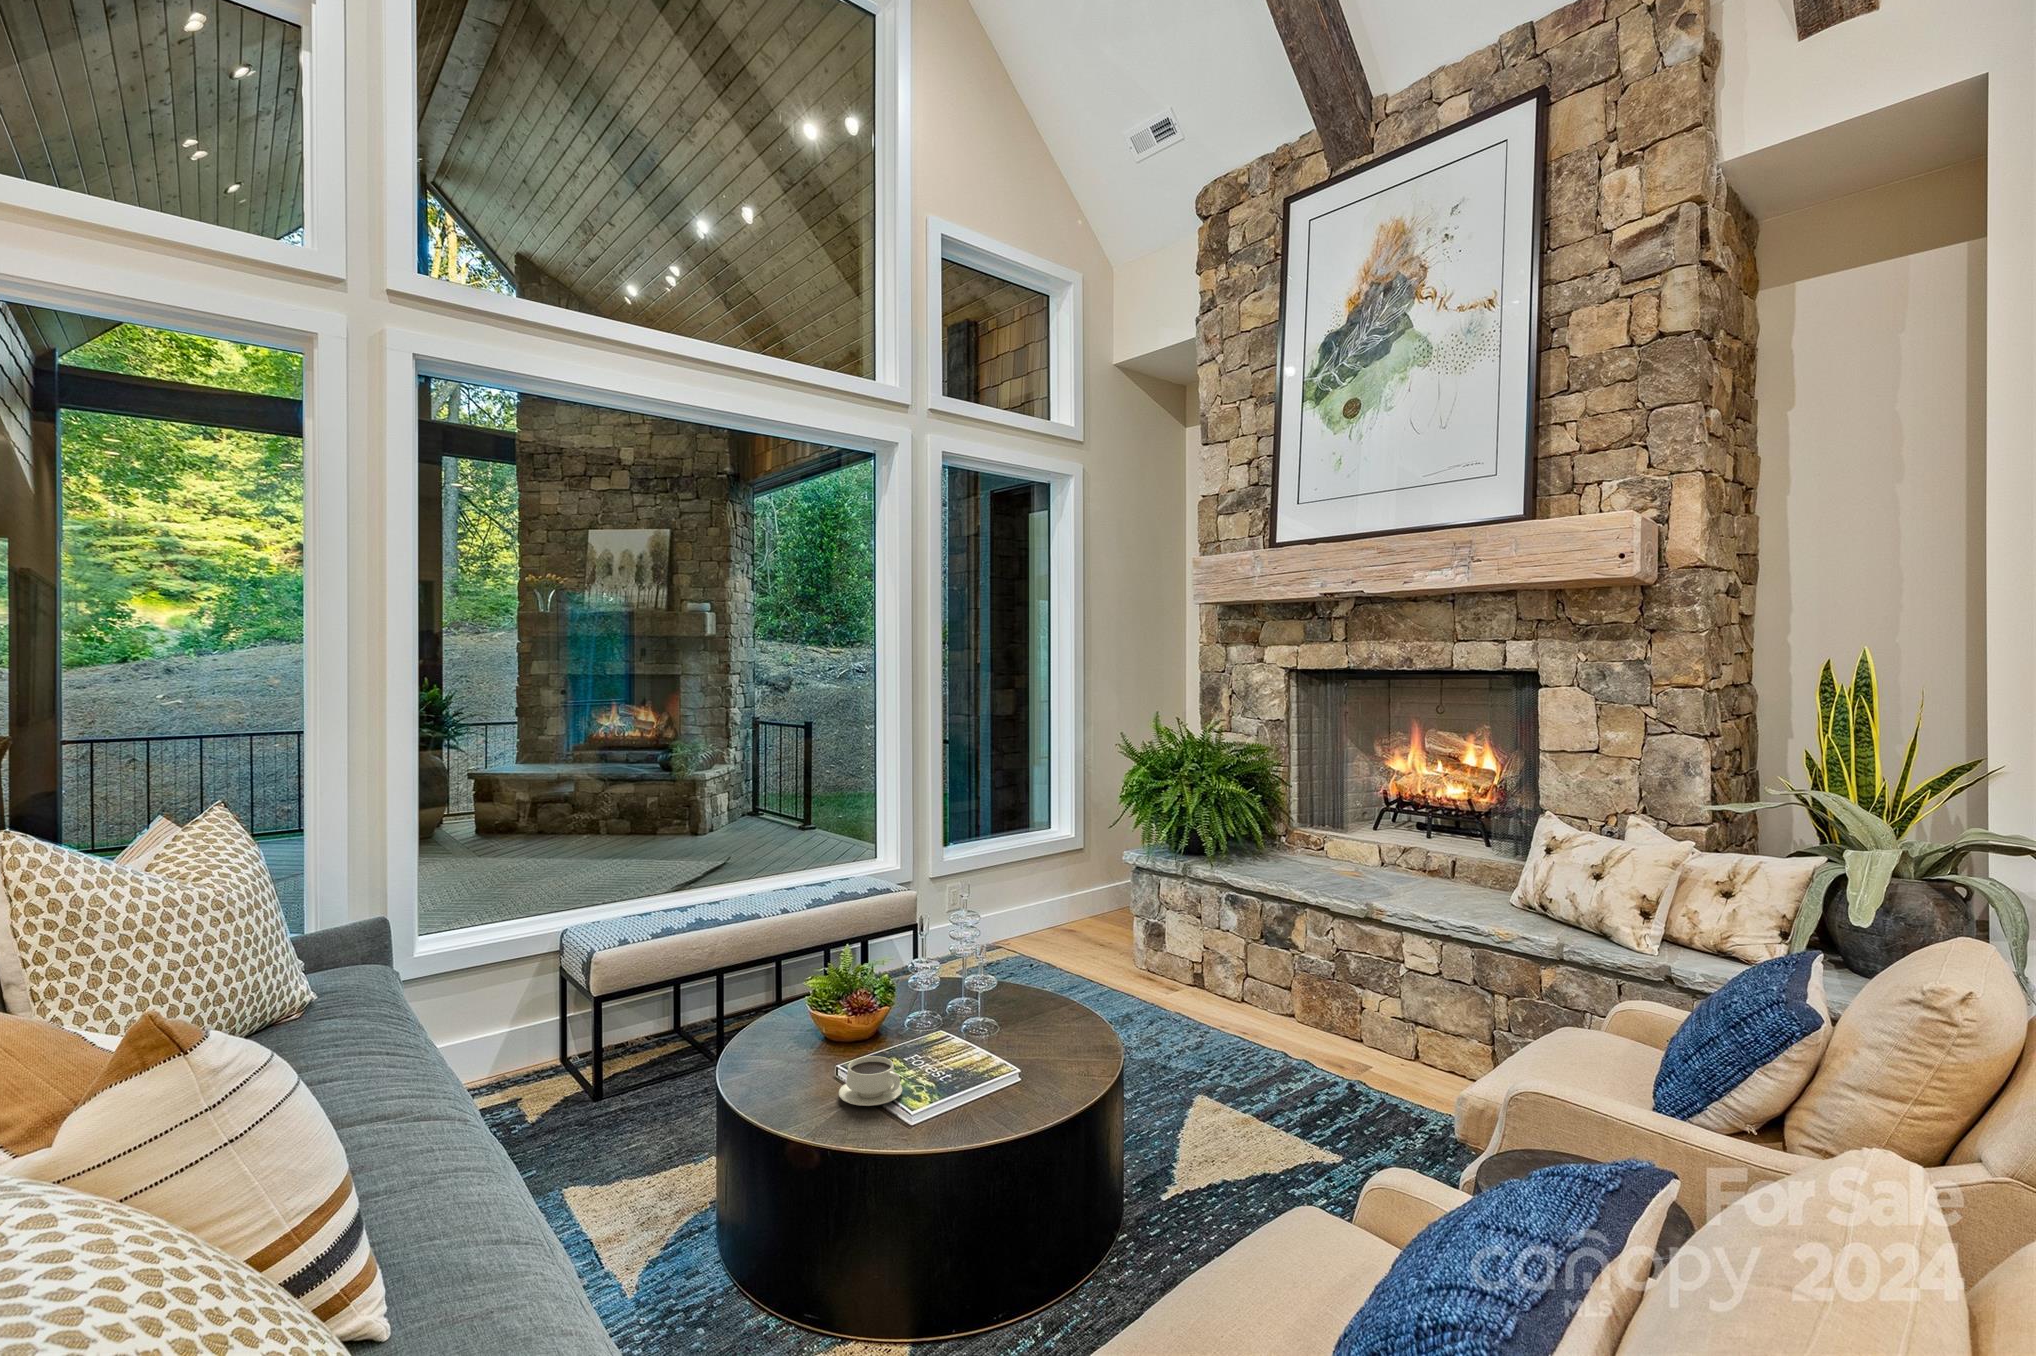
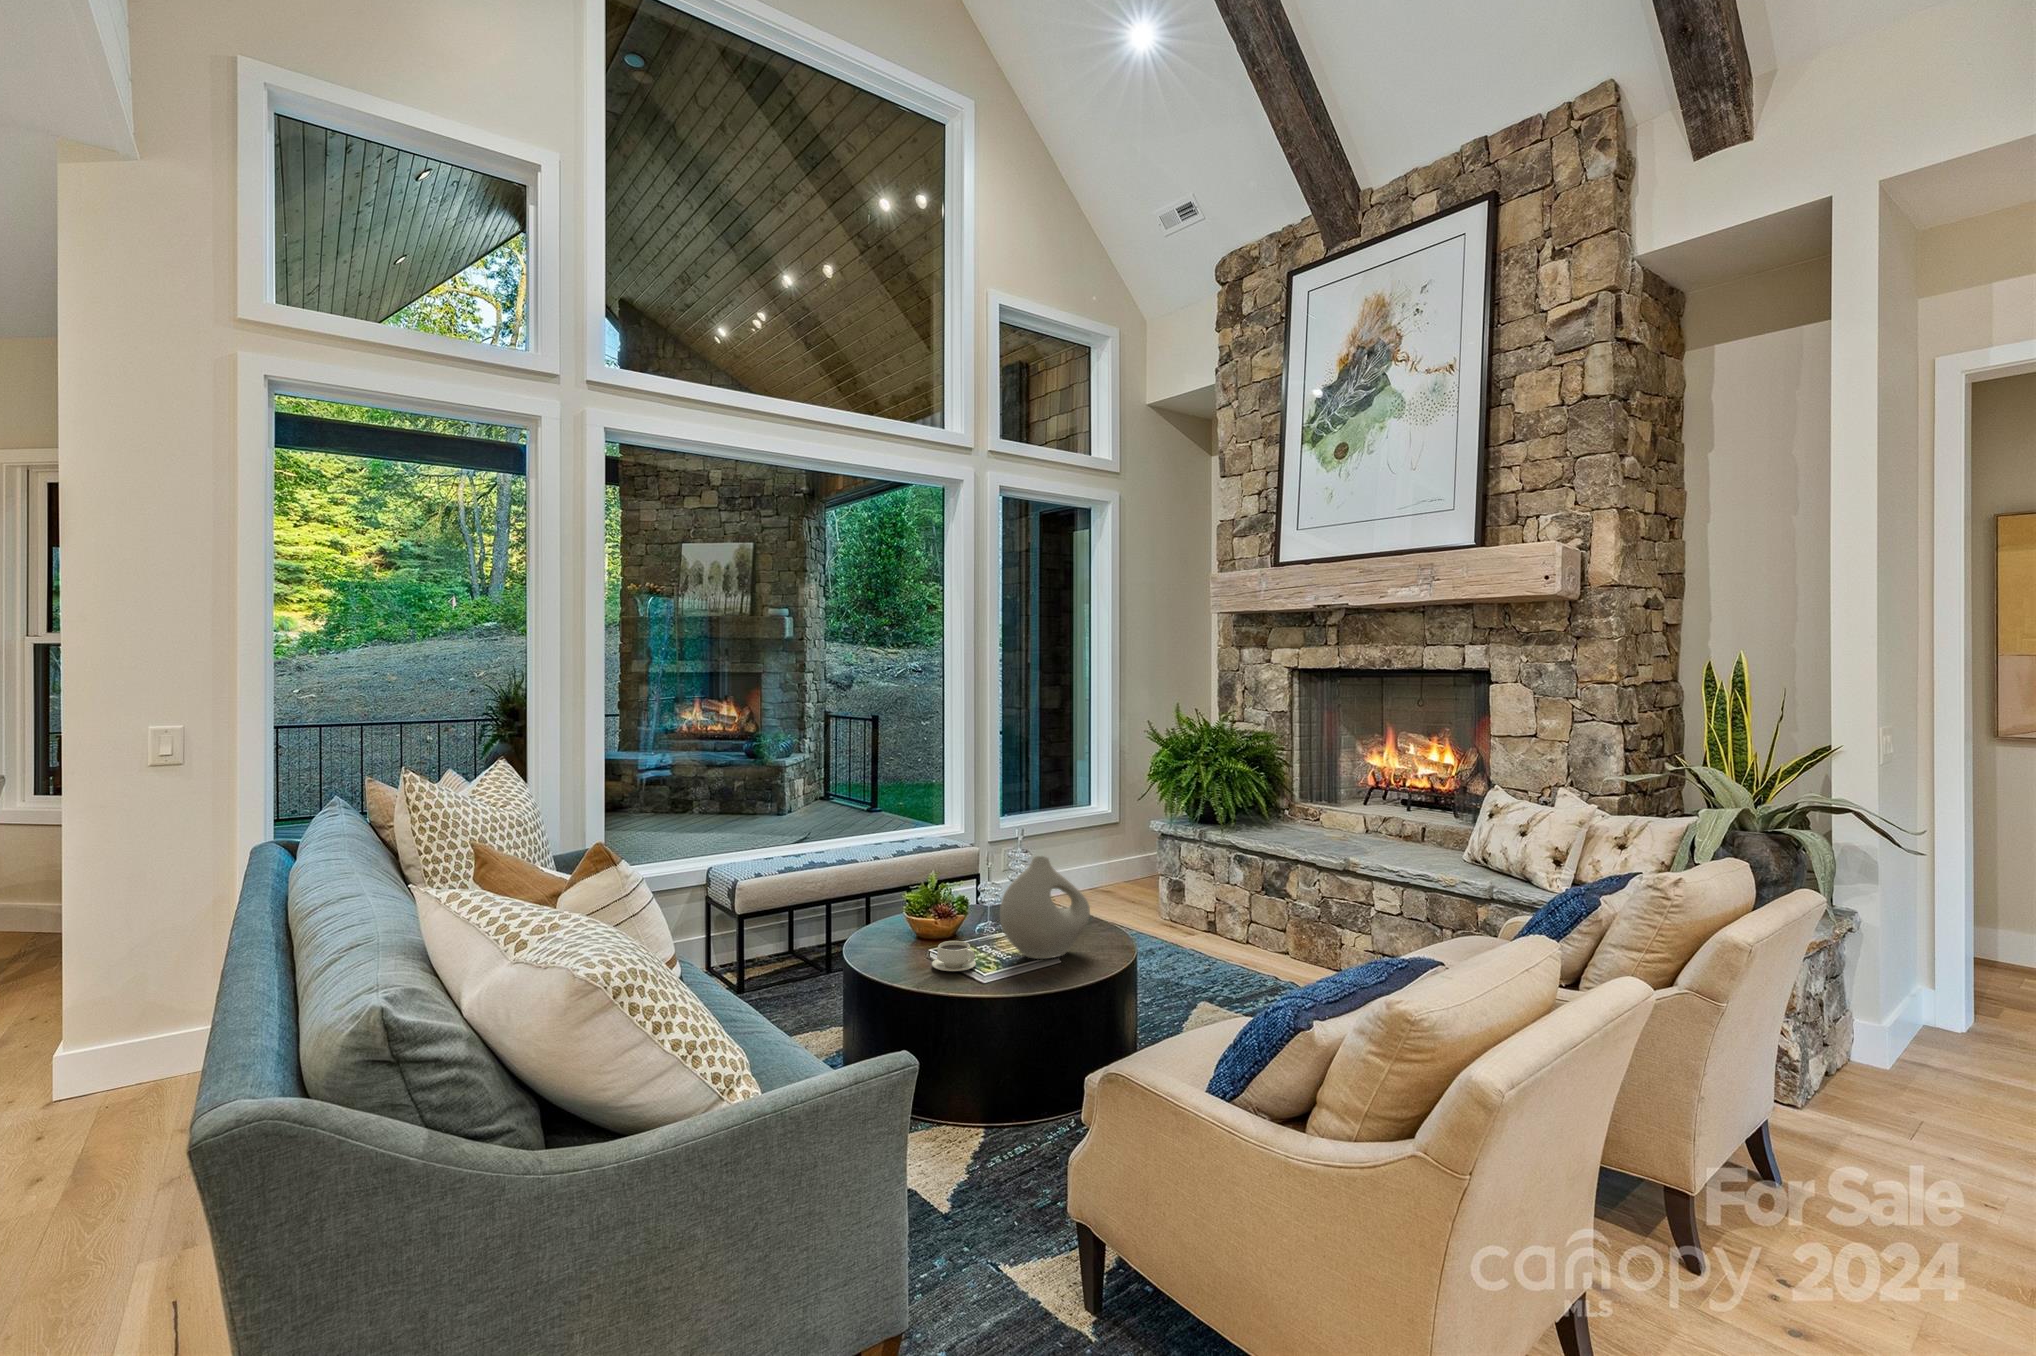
vase: none [936,932,1062,1078] -> present [1000,856,1090,959]

